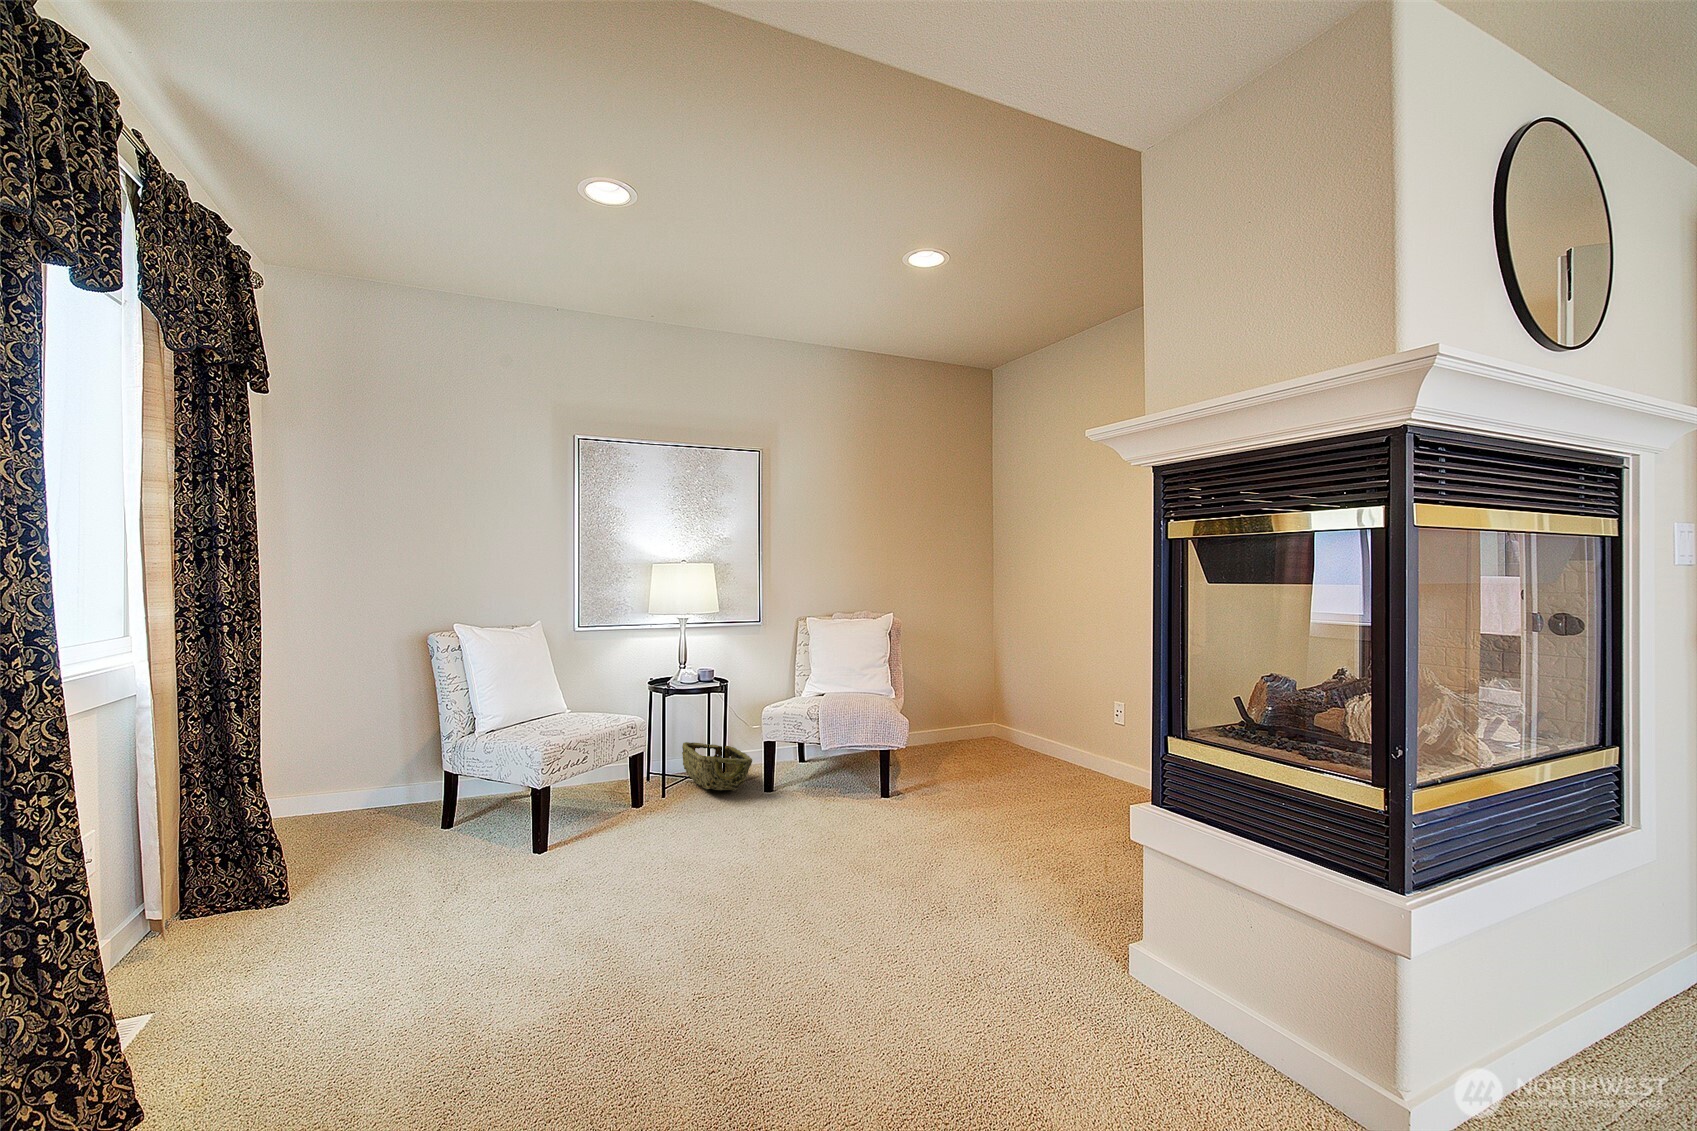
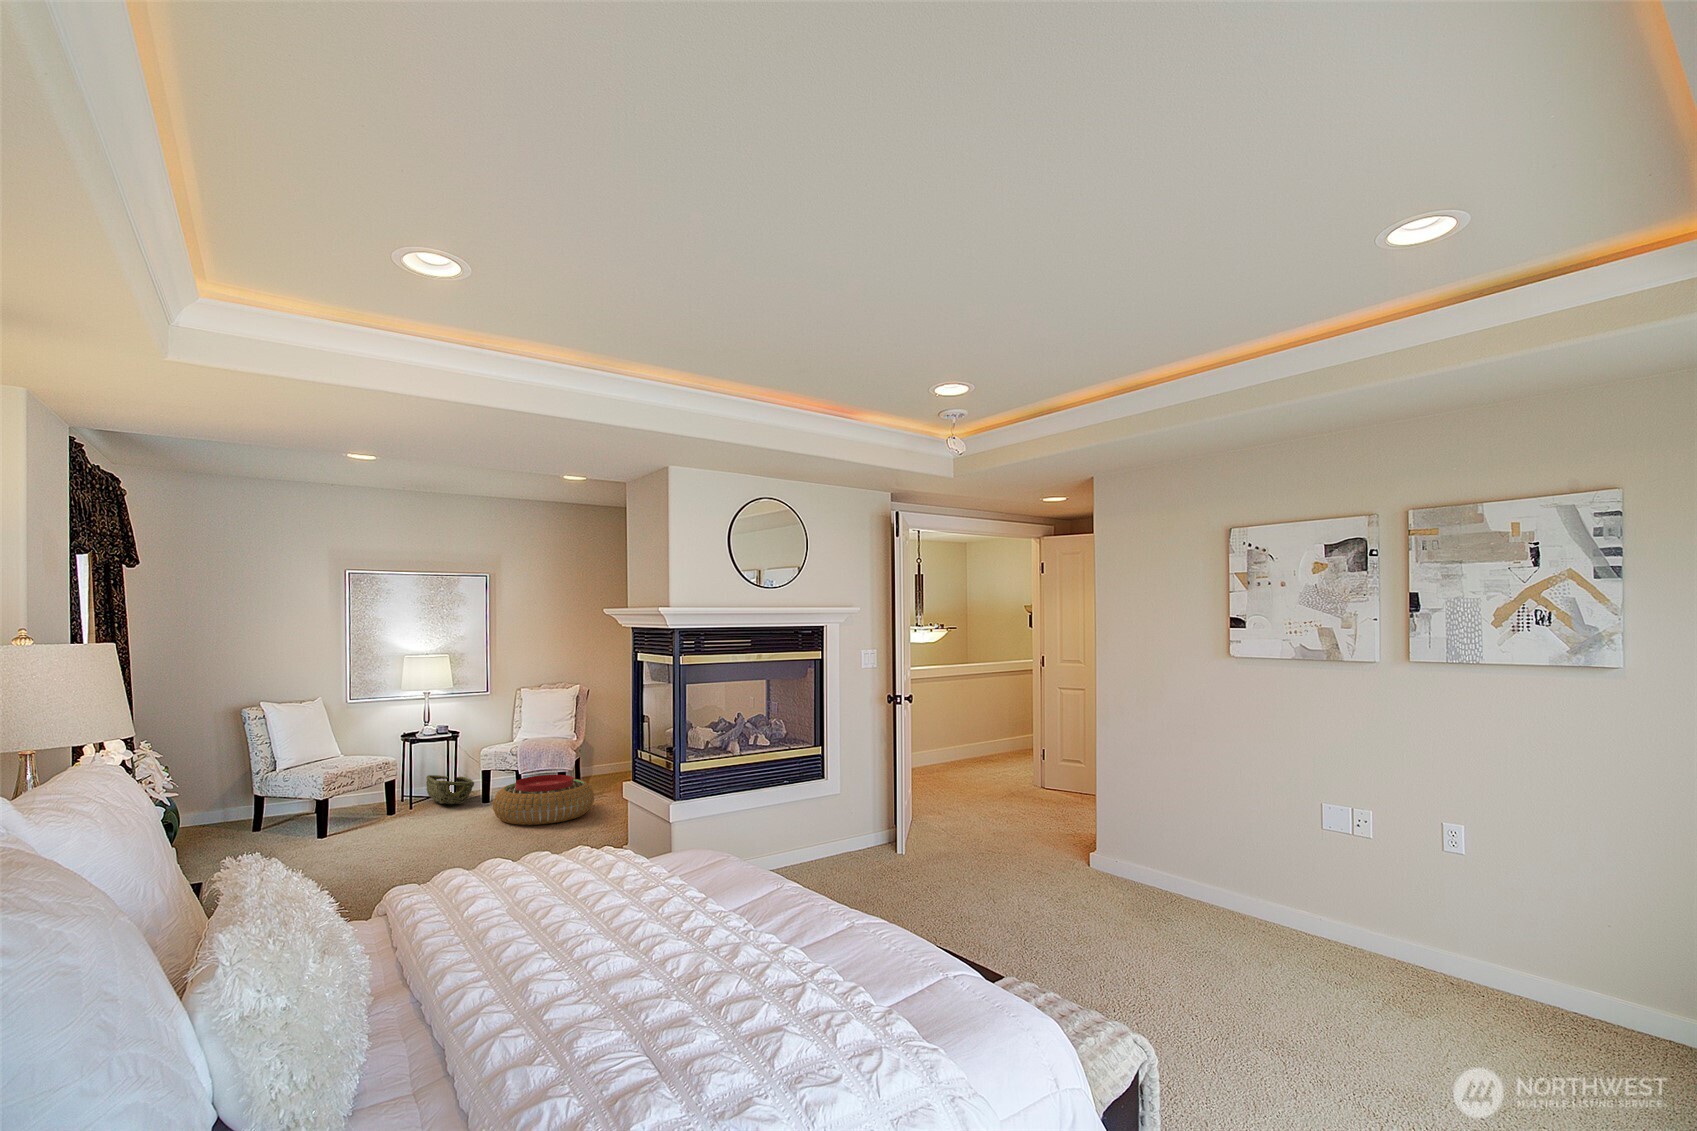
pouf: none [792,759,948,849] -> present [493,775,594,825]

